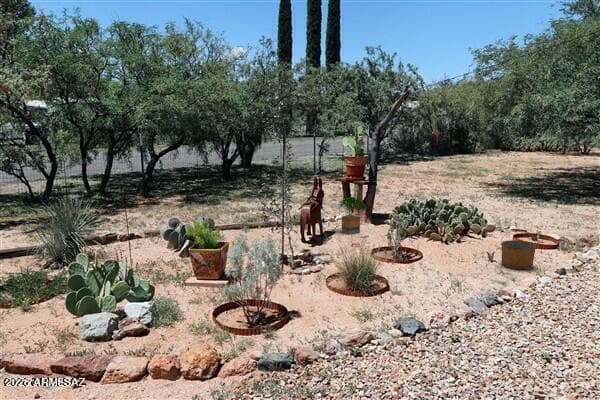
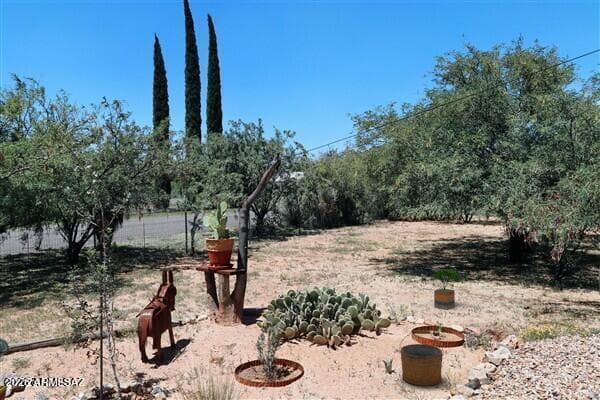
potted tree: present [340,197,366,234] -> present [431,269,461,310]

